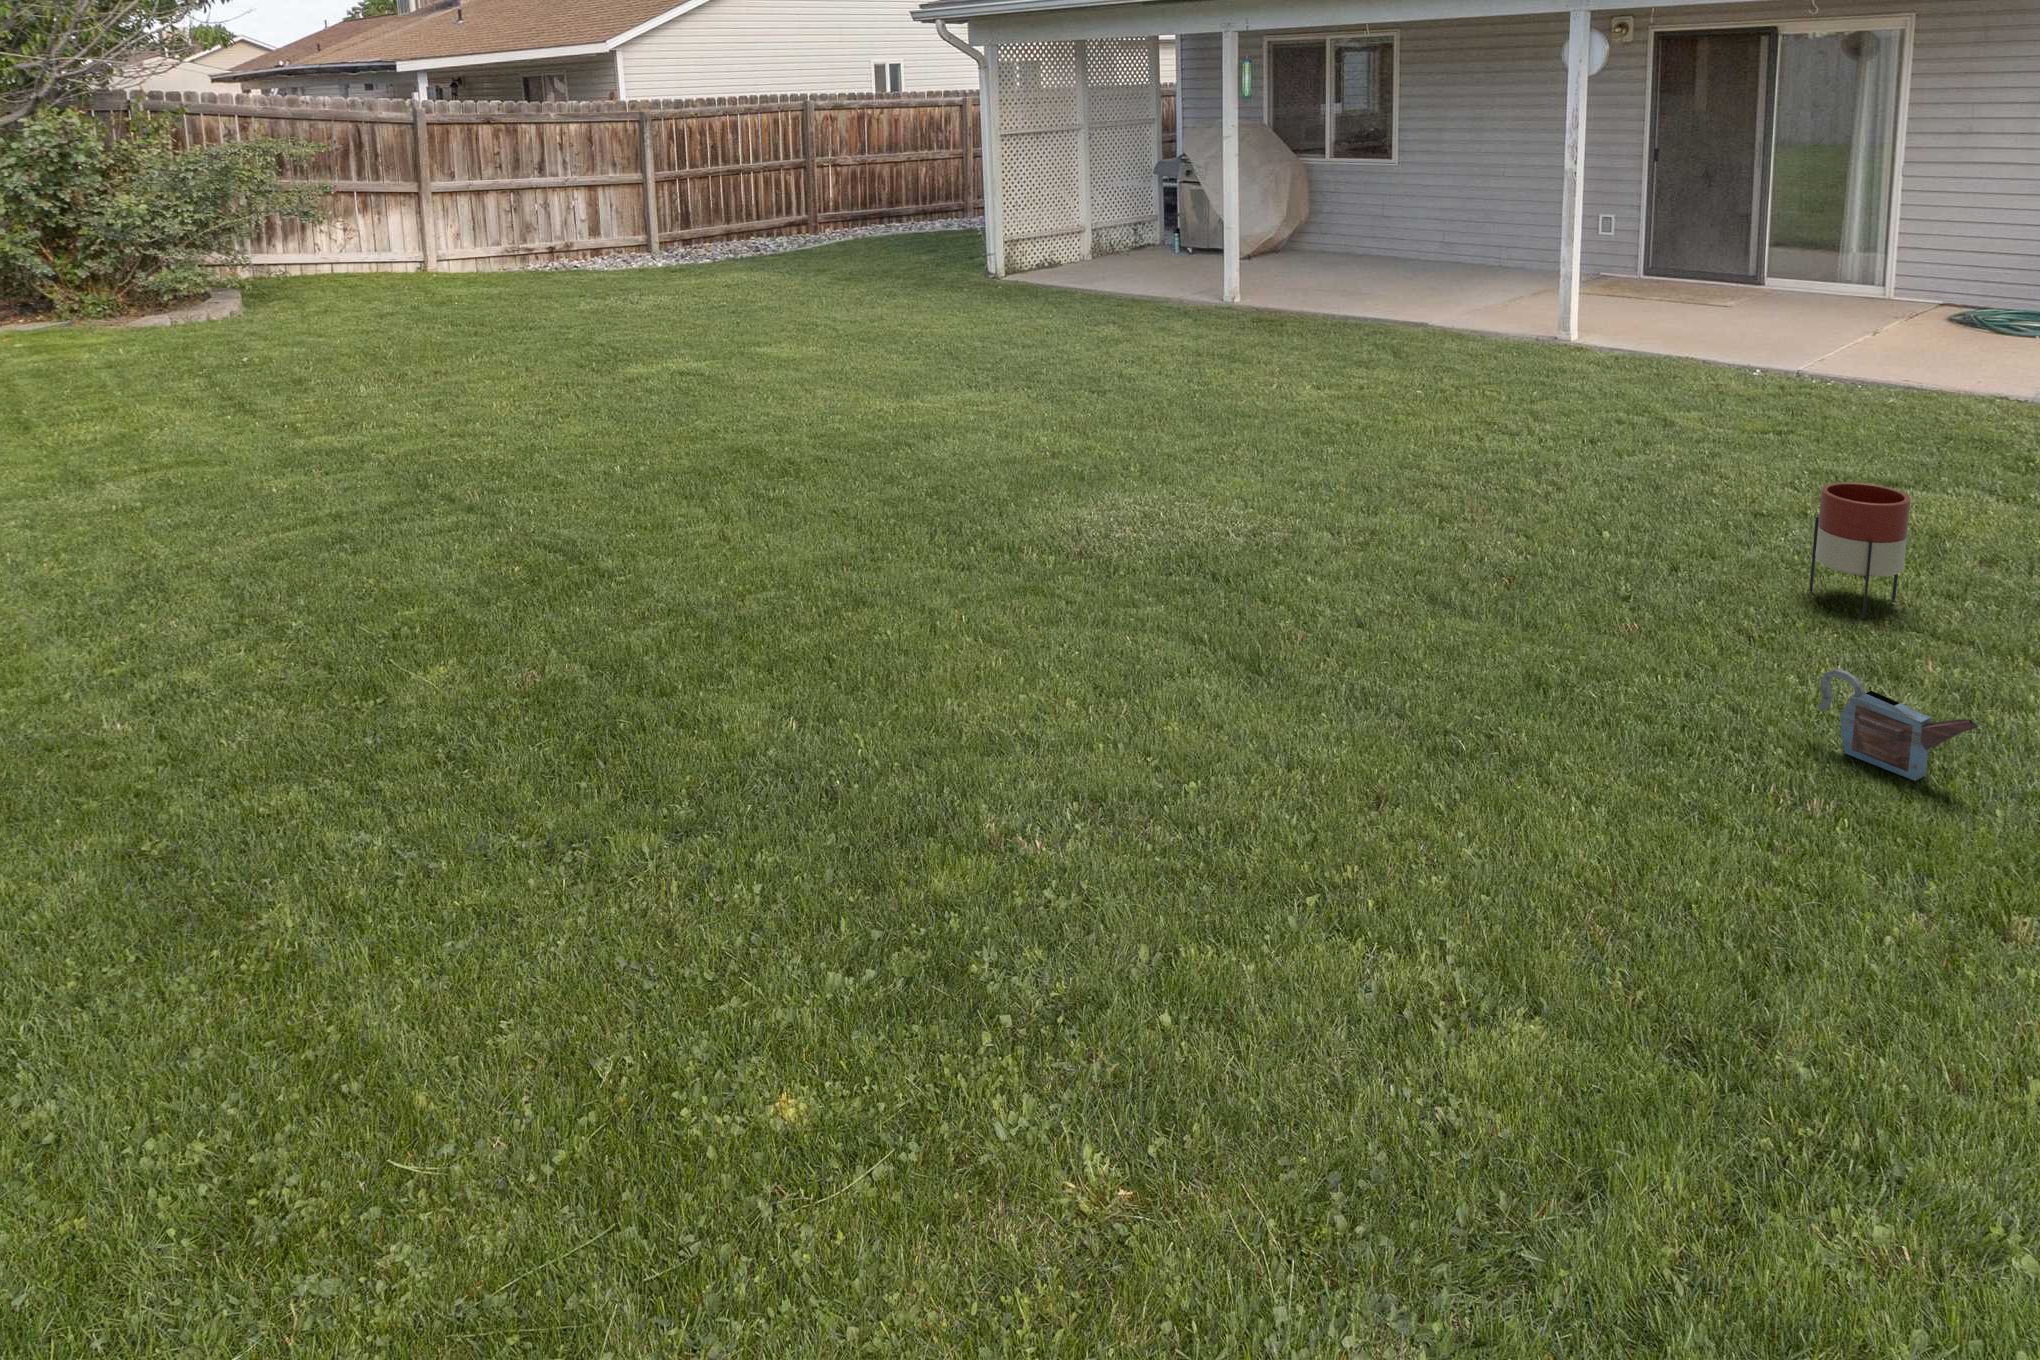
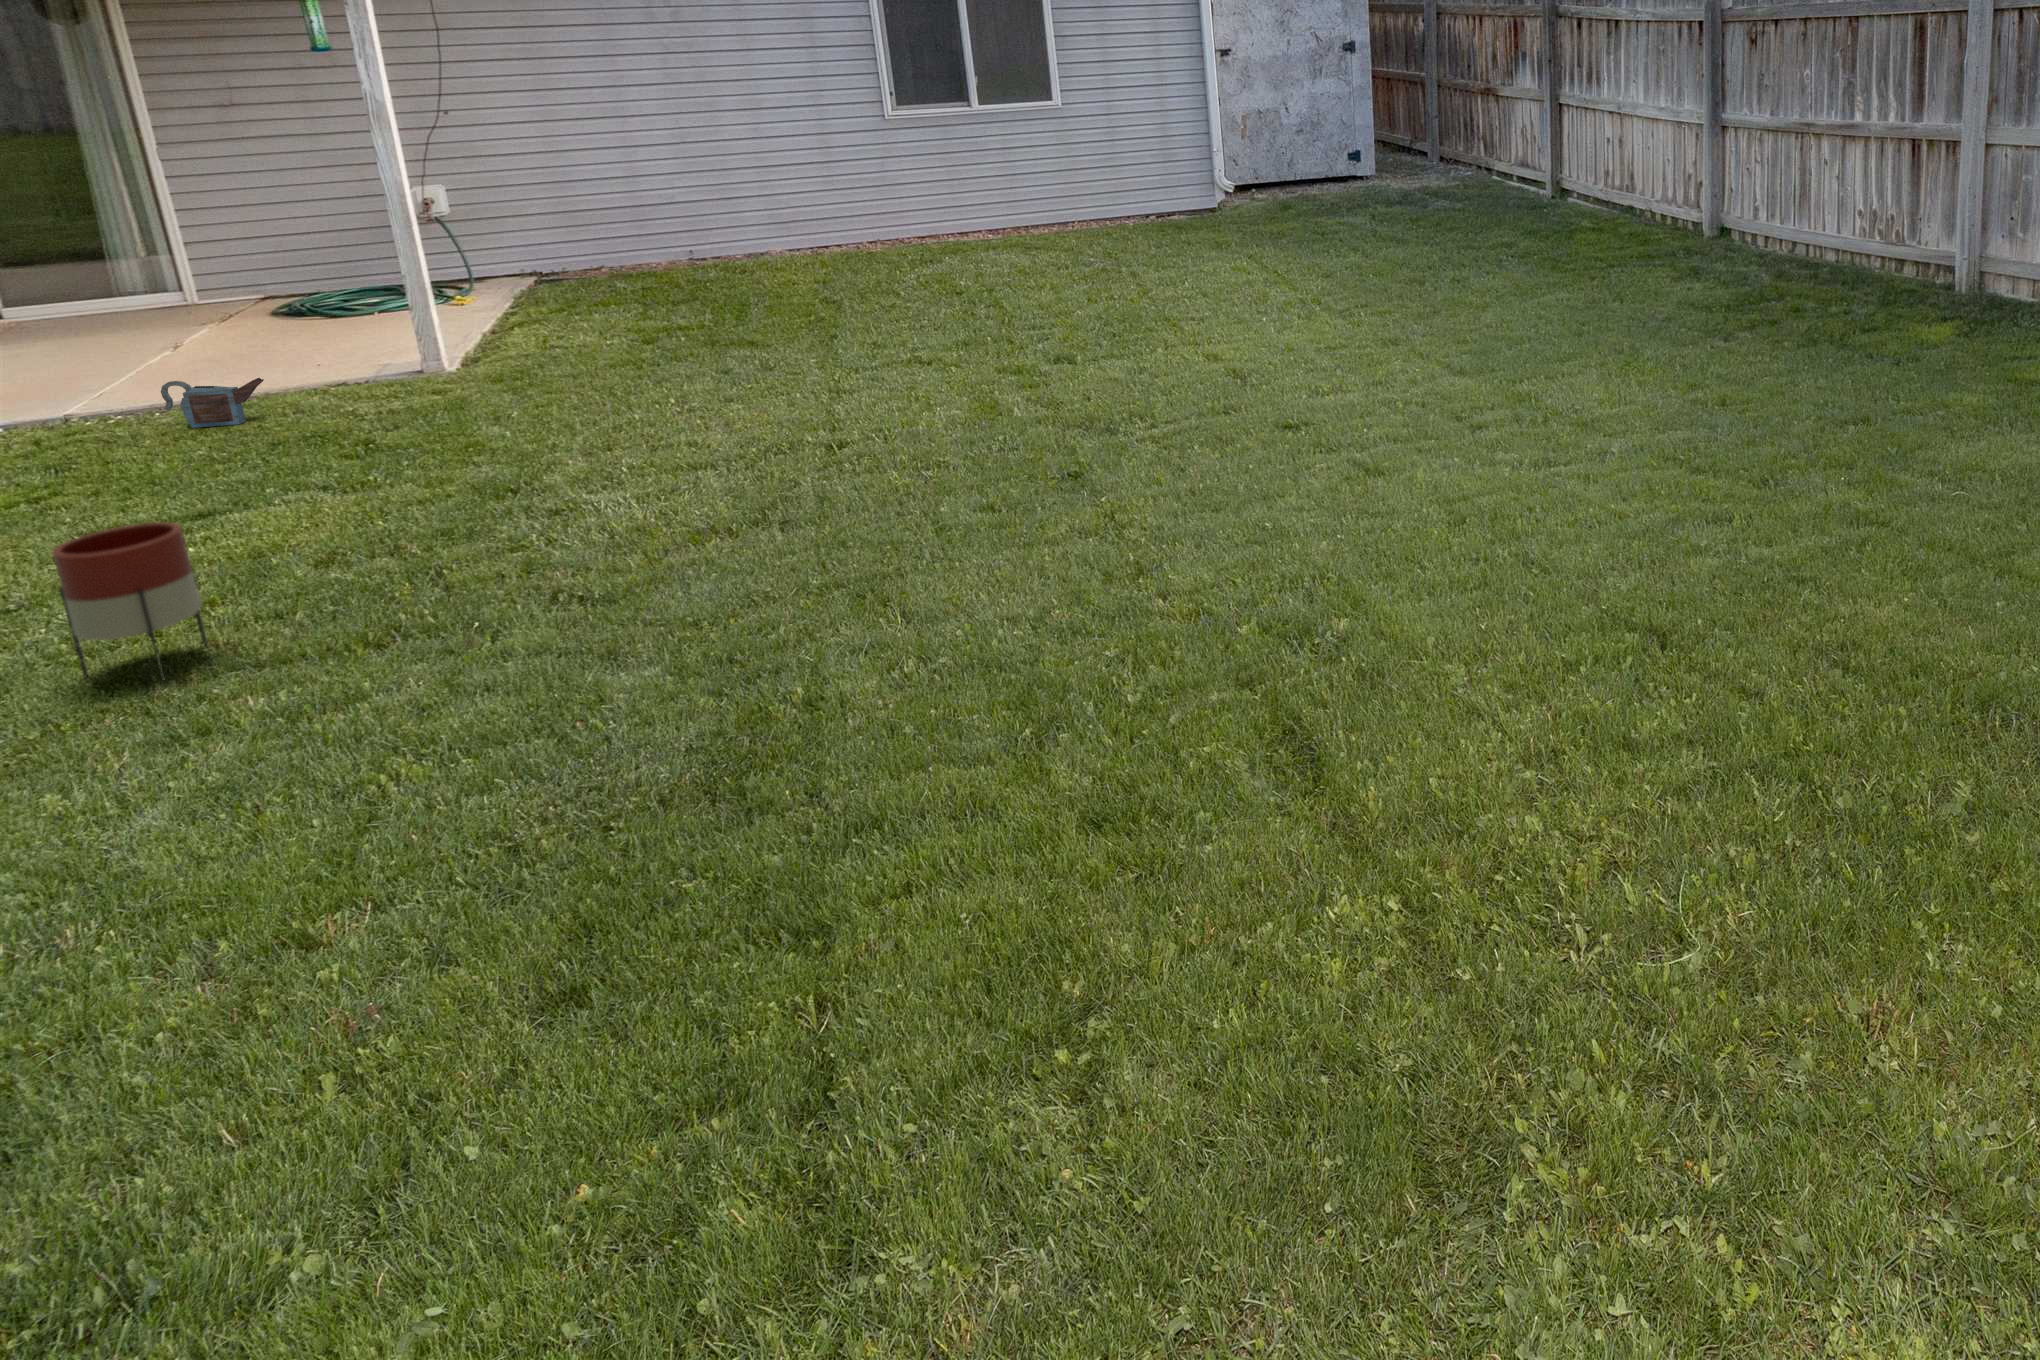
watering can: present [1817,669,1978,781] -> present [161,378,264,428]

